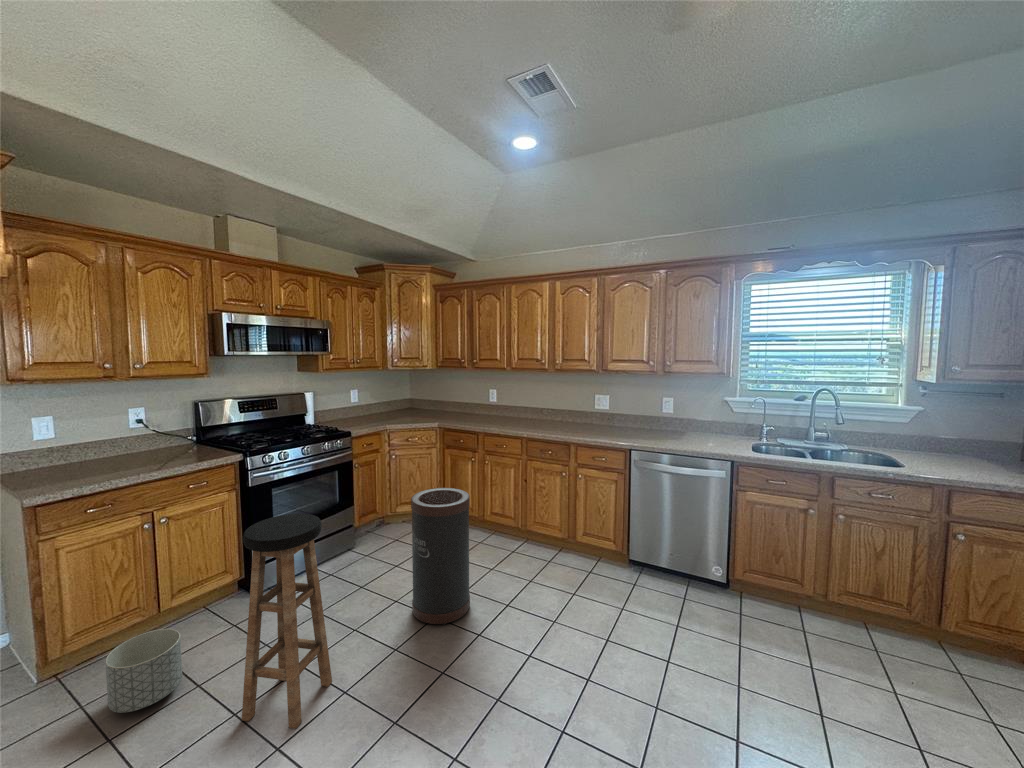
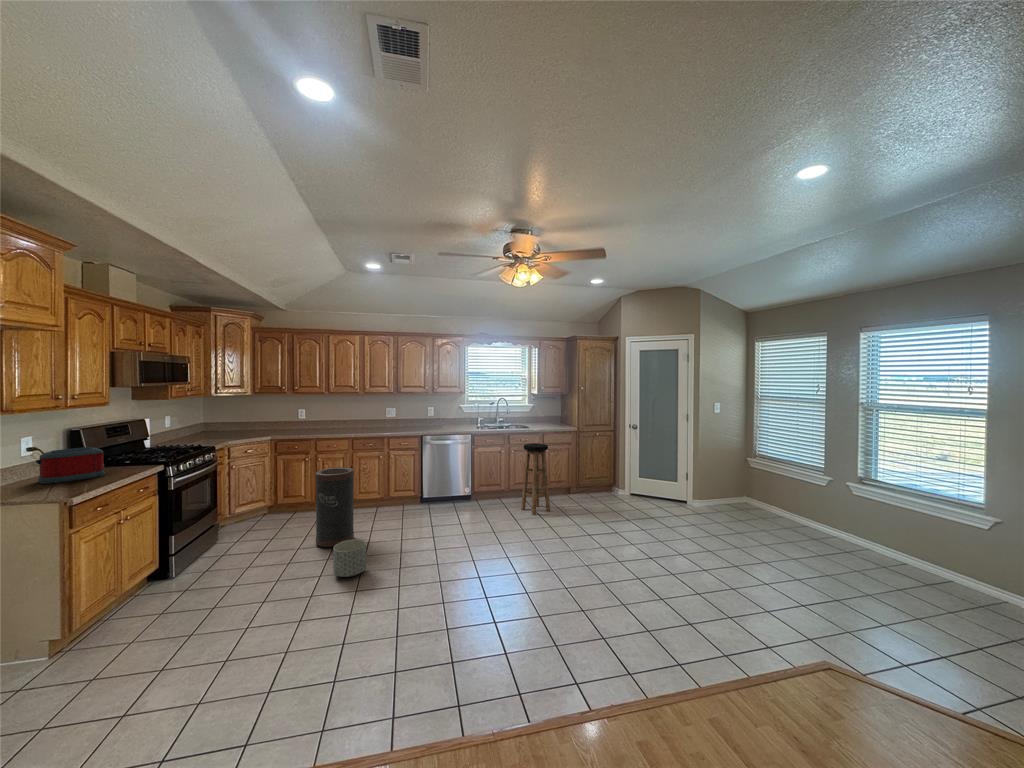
toaster: none [105,425,177,465] -> present [36,447,105,484]
bar stool: present [242,514,332,729] -> present [521,443,550,515]
planter: present [106,629,182,713] -> present [333,539,366,577]

